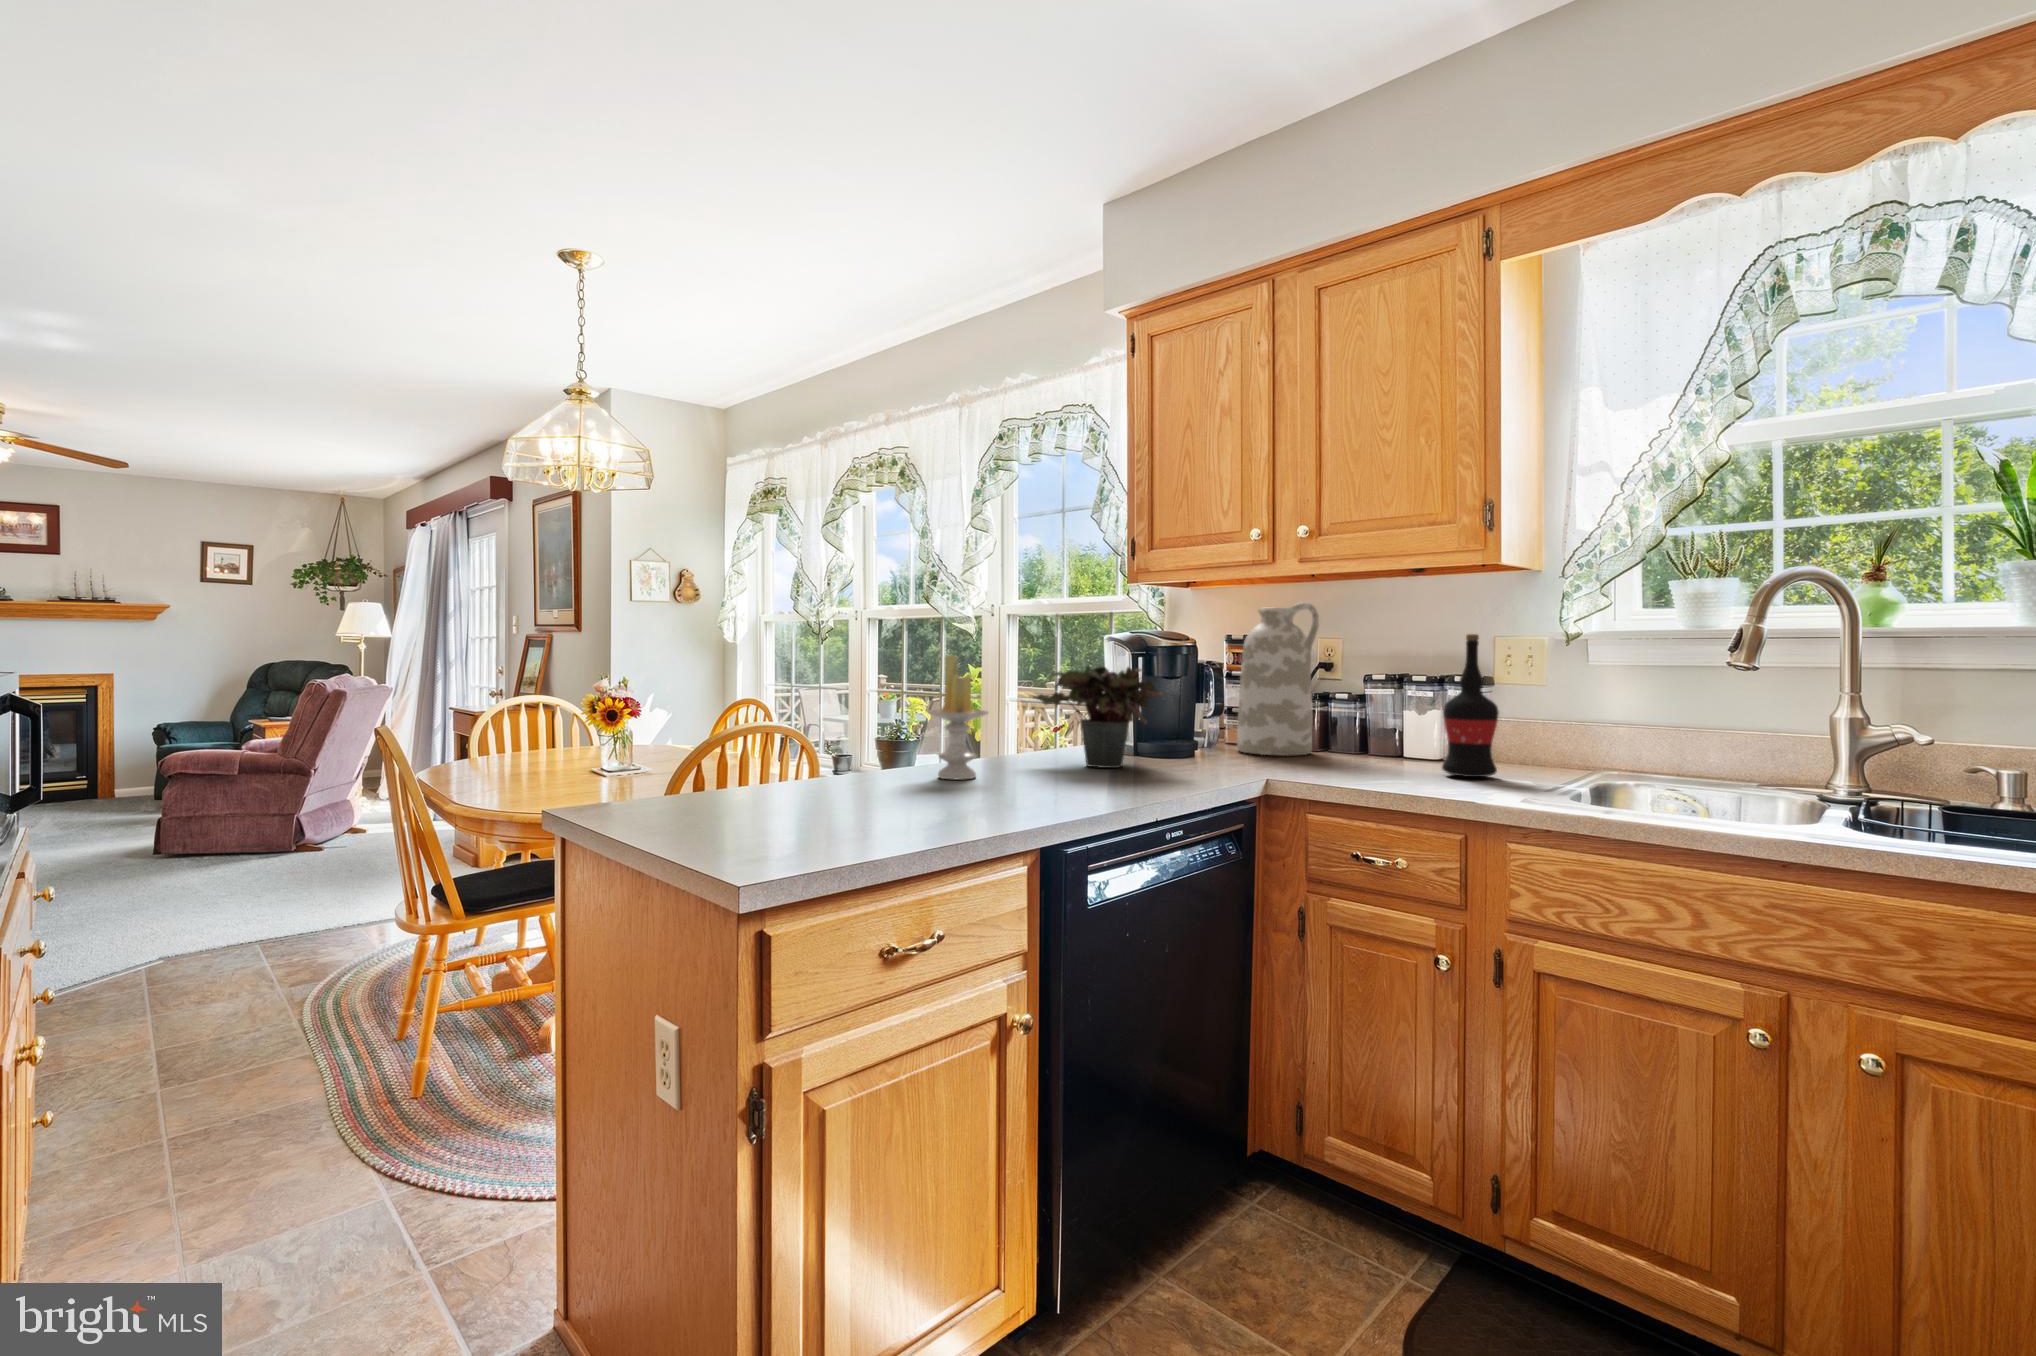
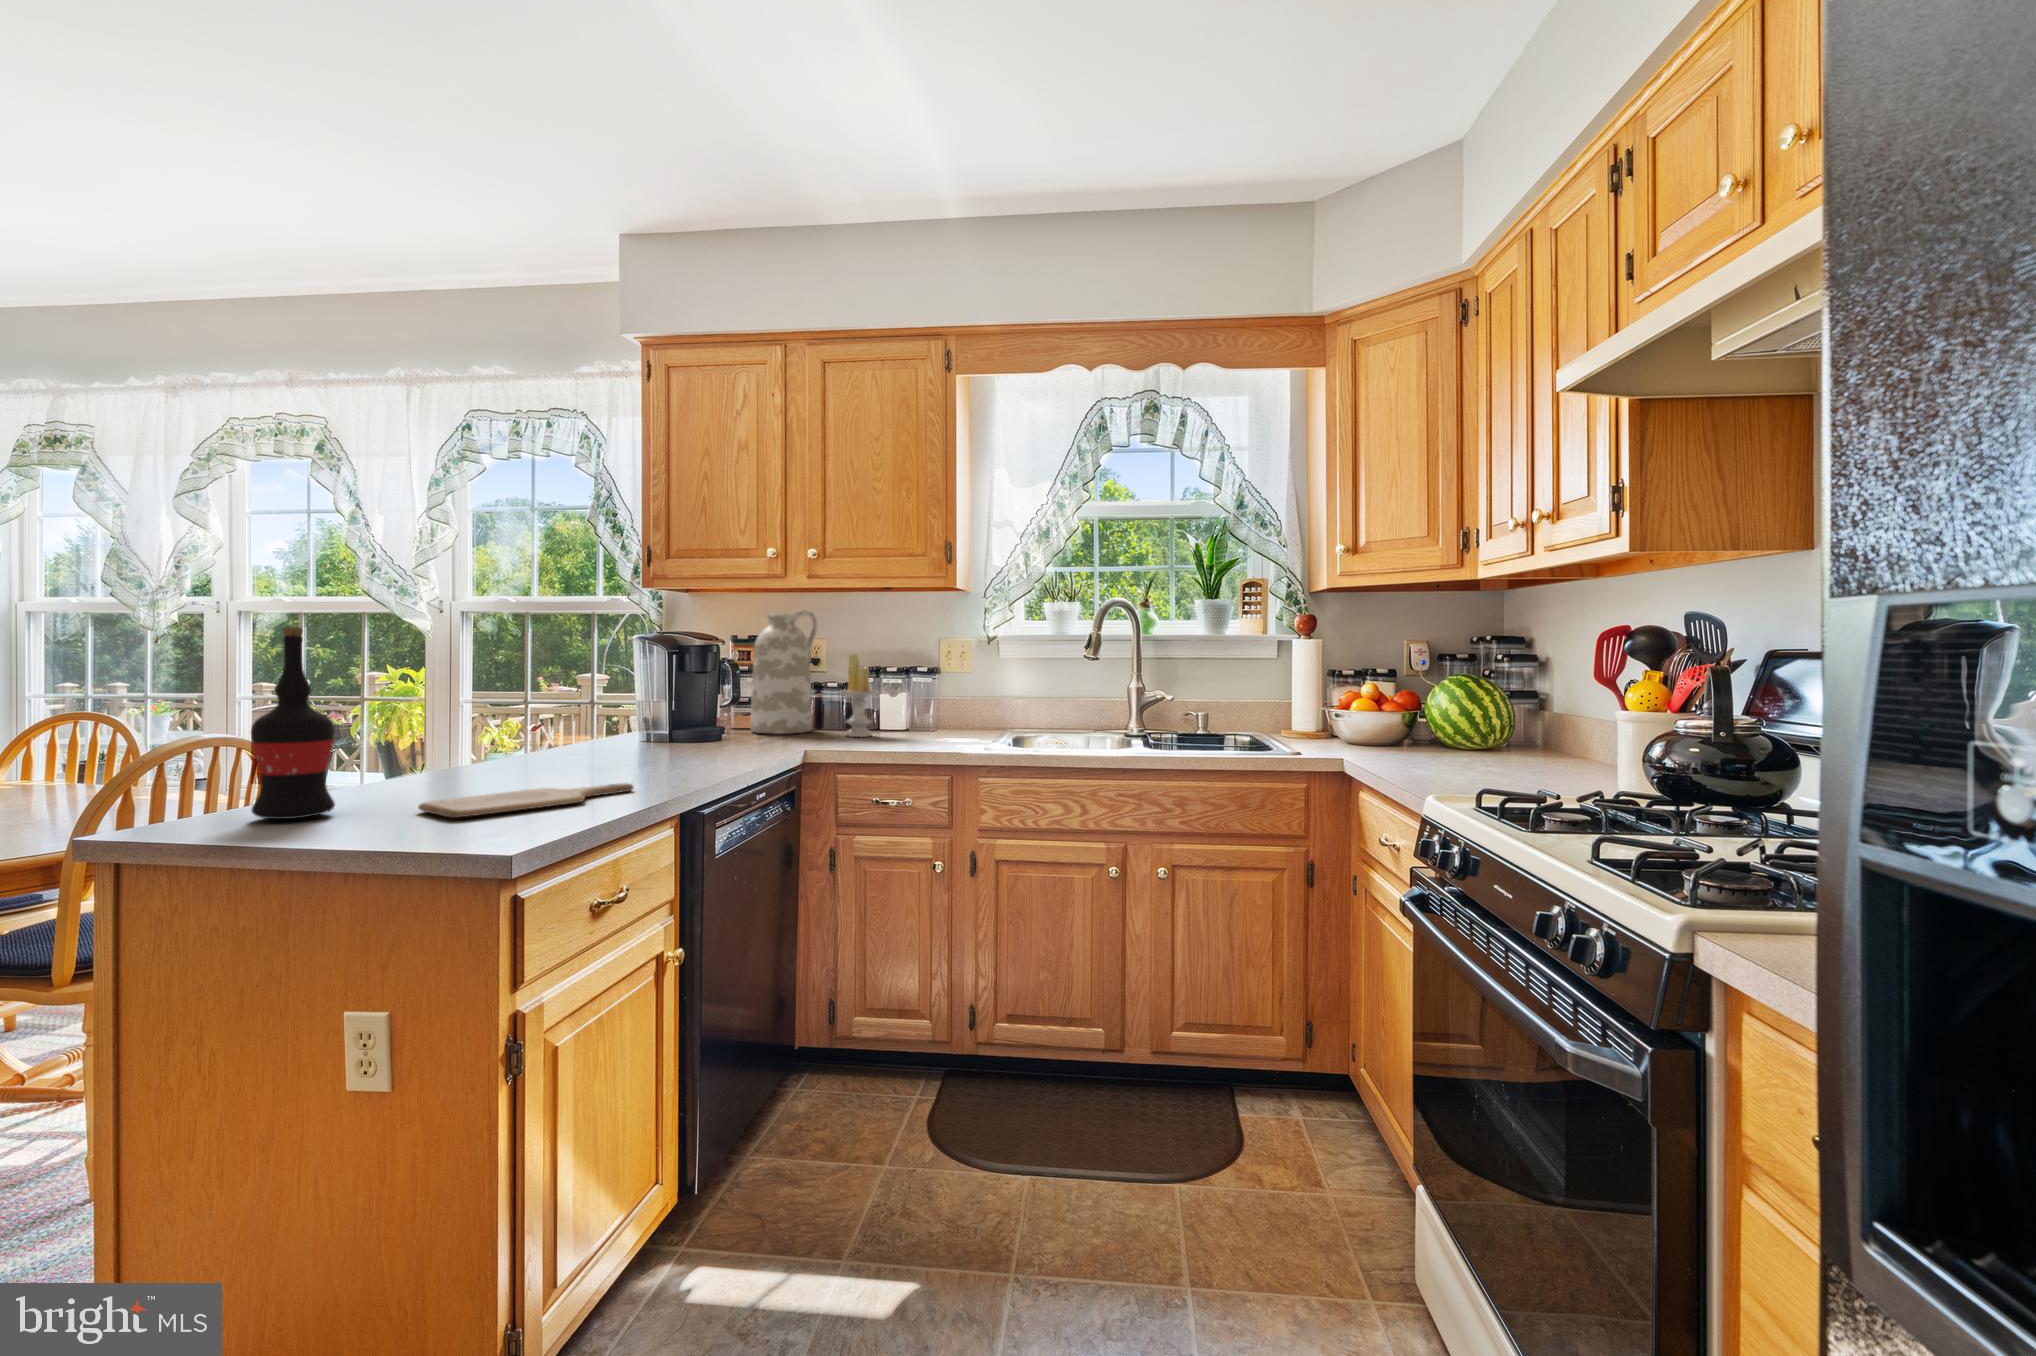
wine bottle: present [1442,634,1499,777] -> present [251,627,335,819]
candle: present [927,655,988,780] -> present [839,654,879,737]
potted plant: present [1033,667,1180,768] -> none [585,663,732,751]
cutting board: none [761,803,989,829] -> present [419,783,633,818]

